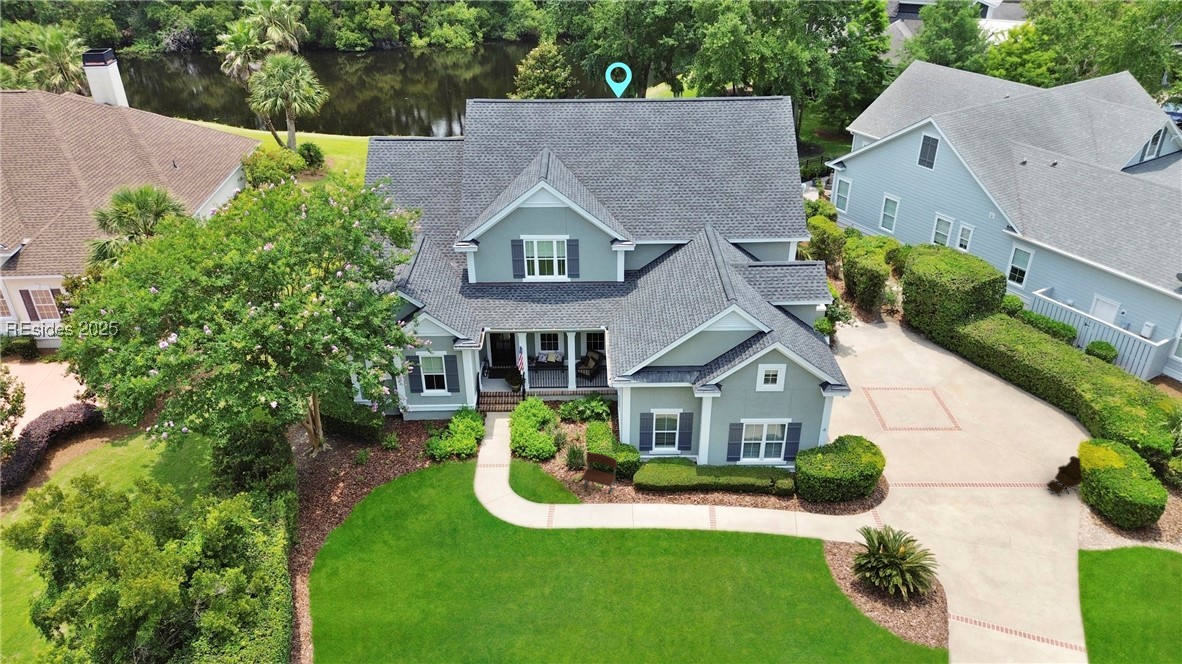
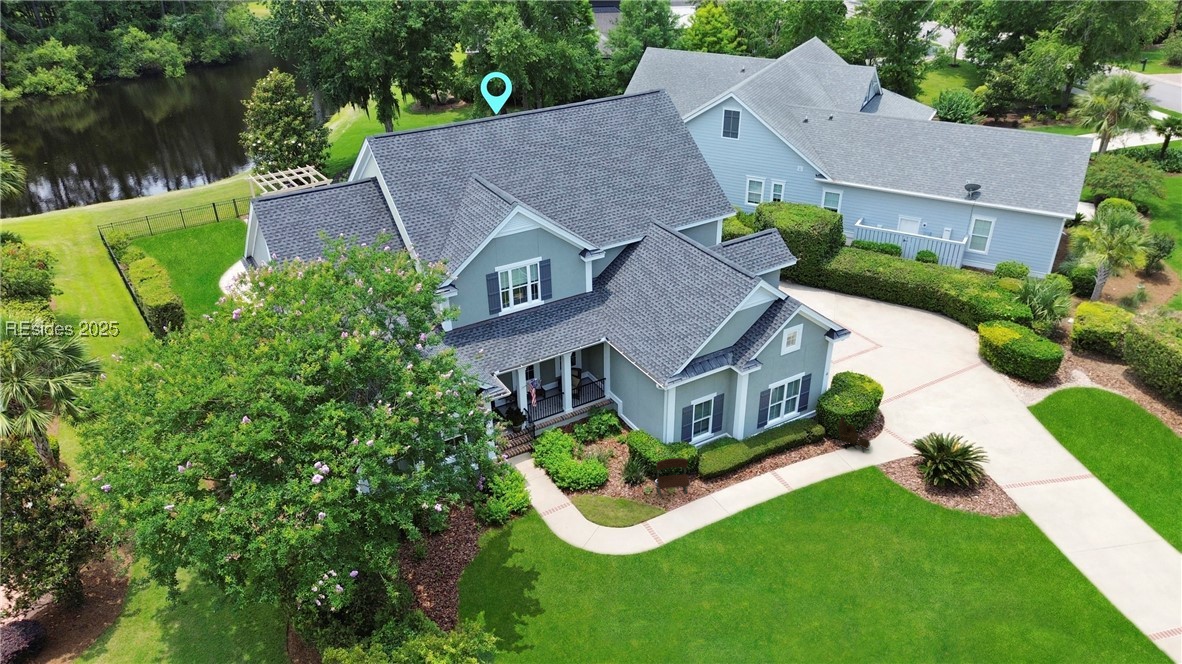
lounge chair: present [1047,456,1084,494] -> present [839,417,870,449]

